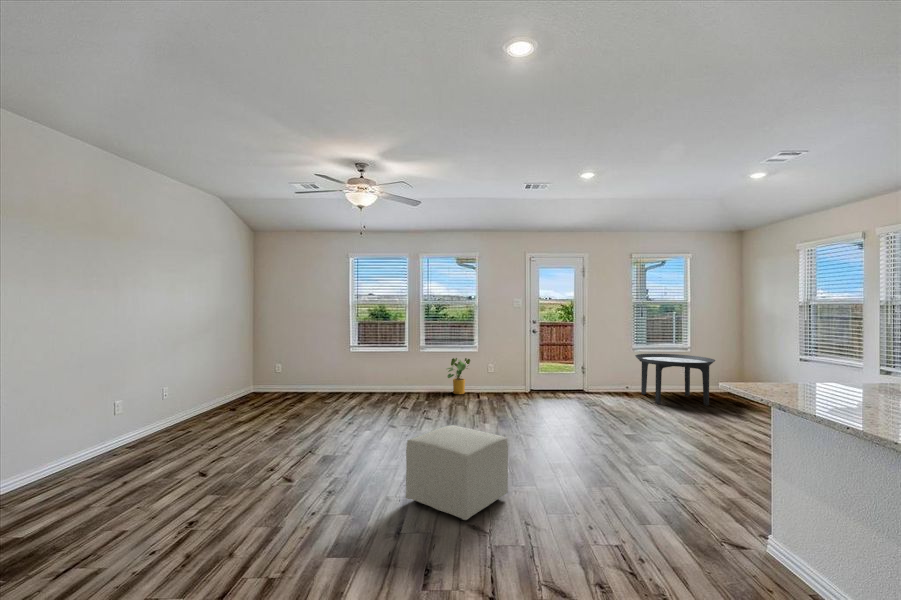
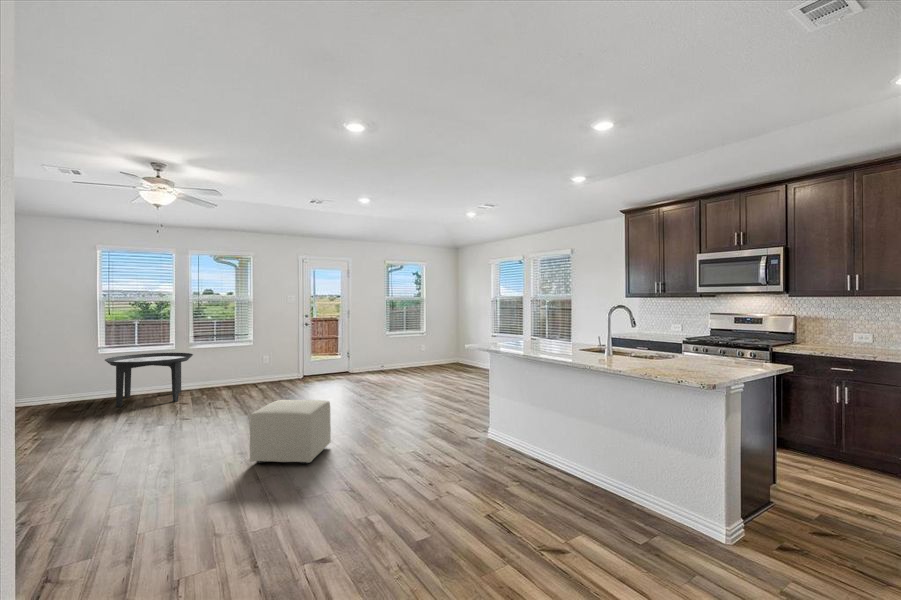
round table: present [635,354,715,406] -> present [105,353,193,407]
house plant: present [447,358,470,394] -> none [222,353,248,388]

